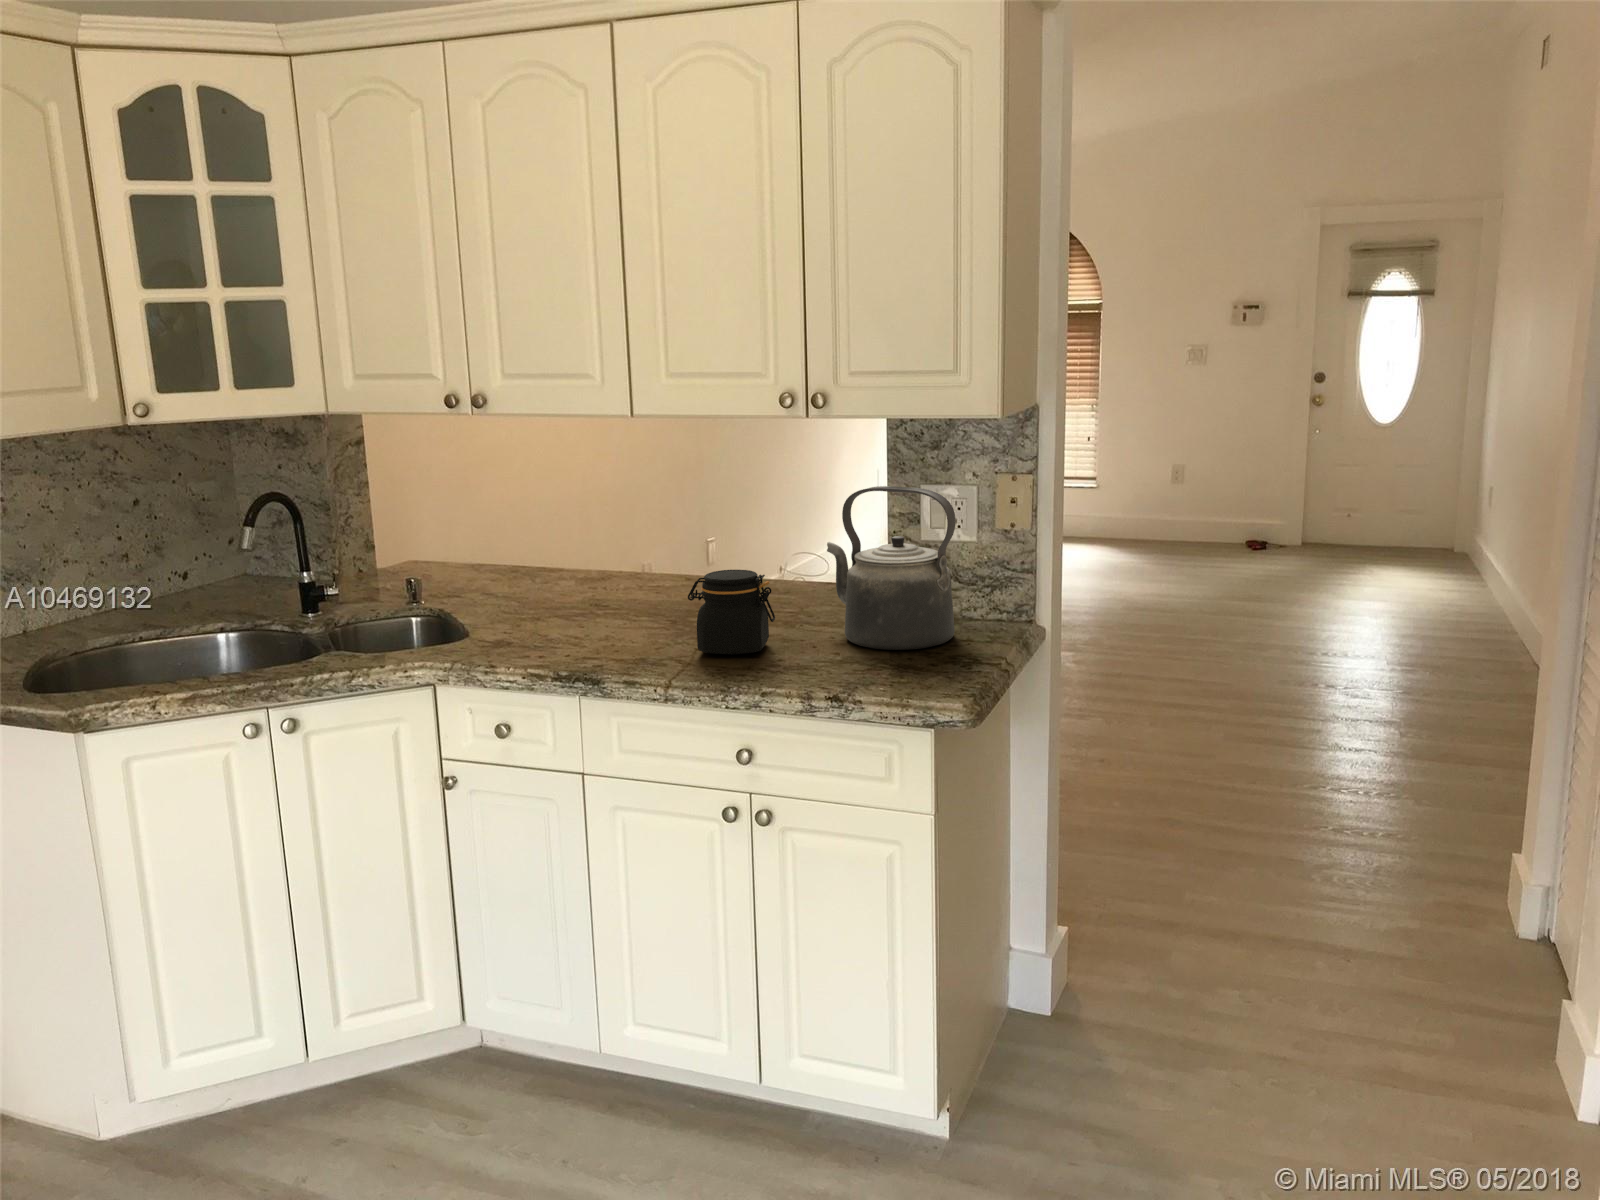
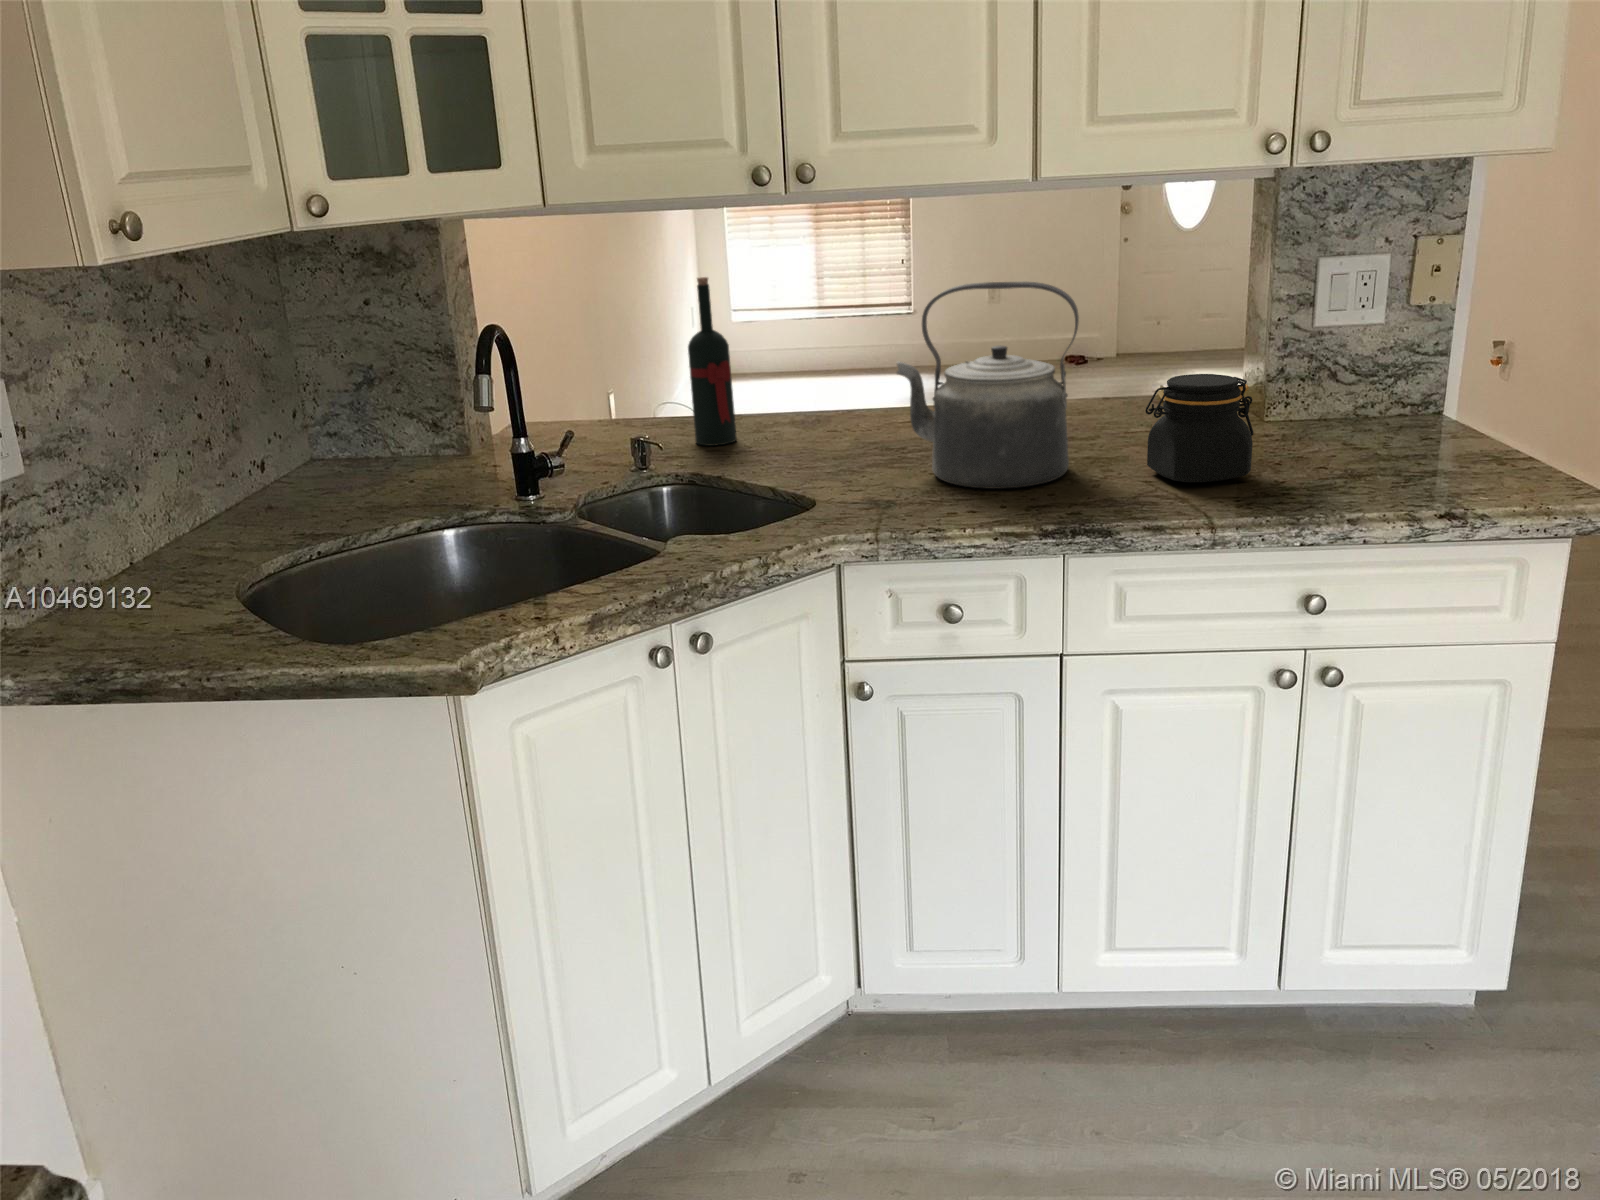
wine bottle: none [481,467,519,592] -> present [688,277,737,446]
kettle: present [827,486,956,650] -> present [897,282,1079,489]

